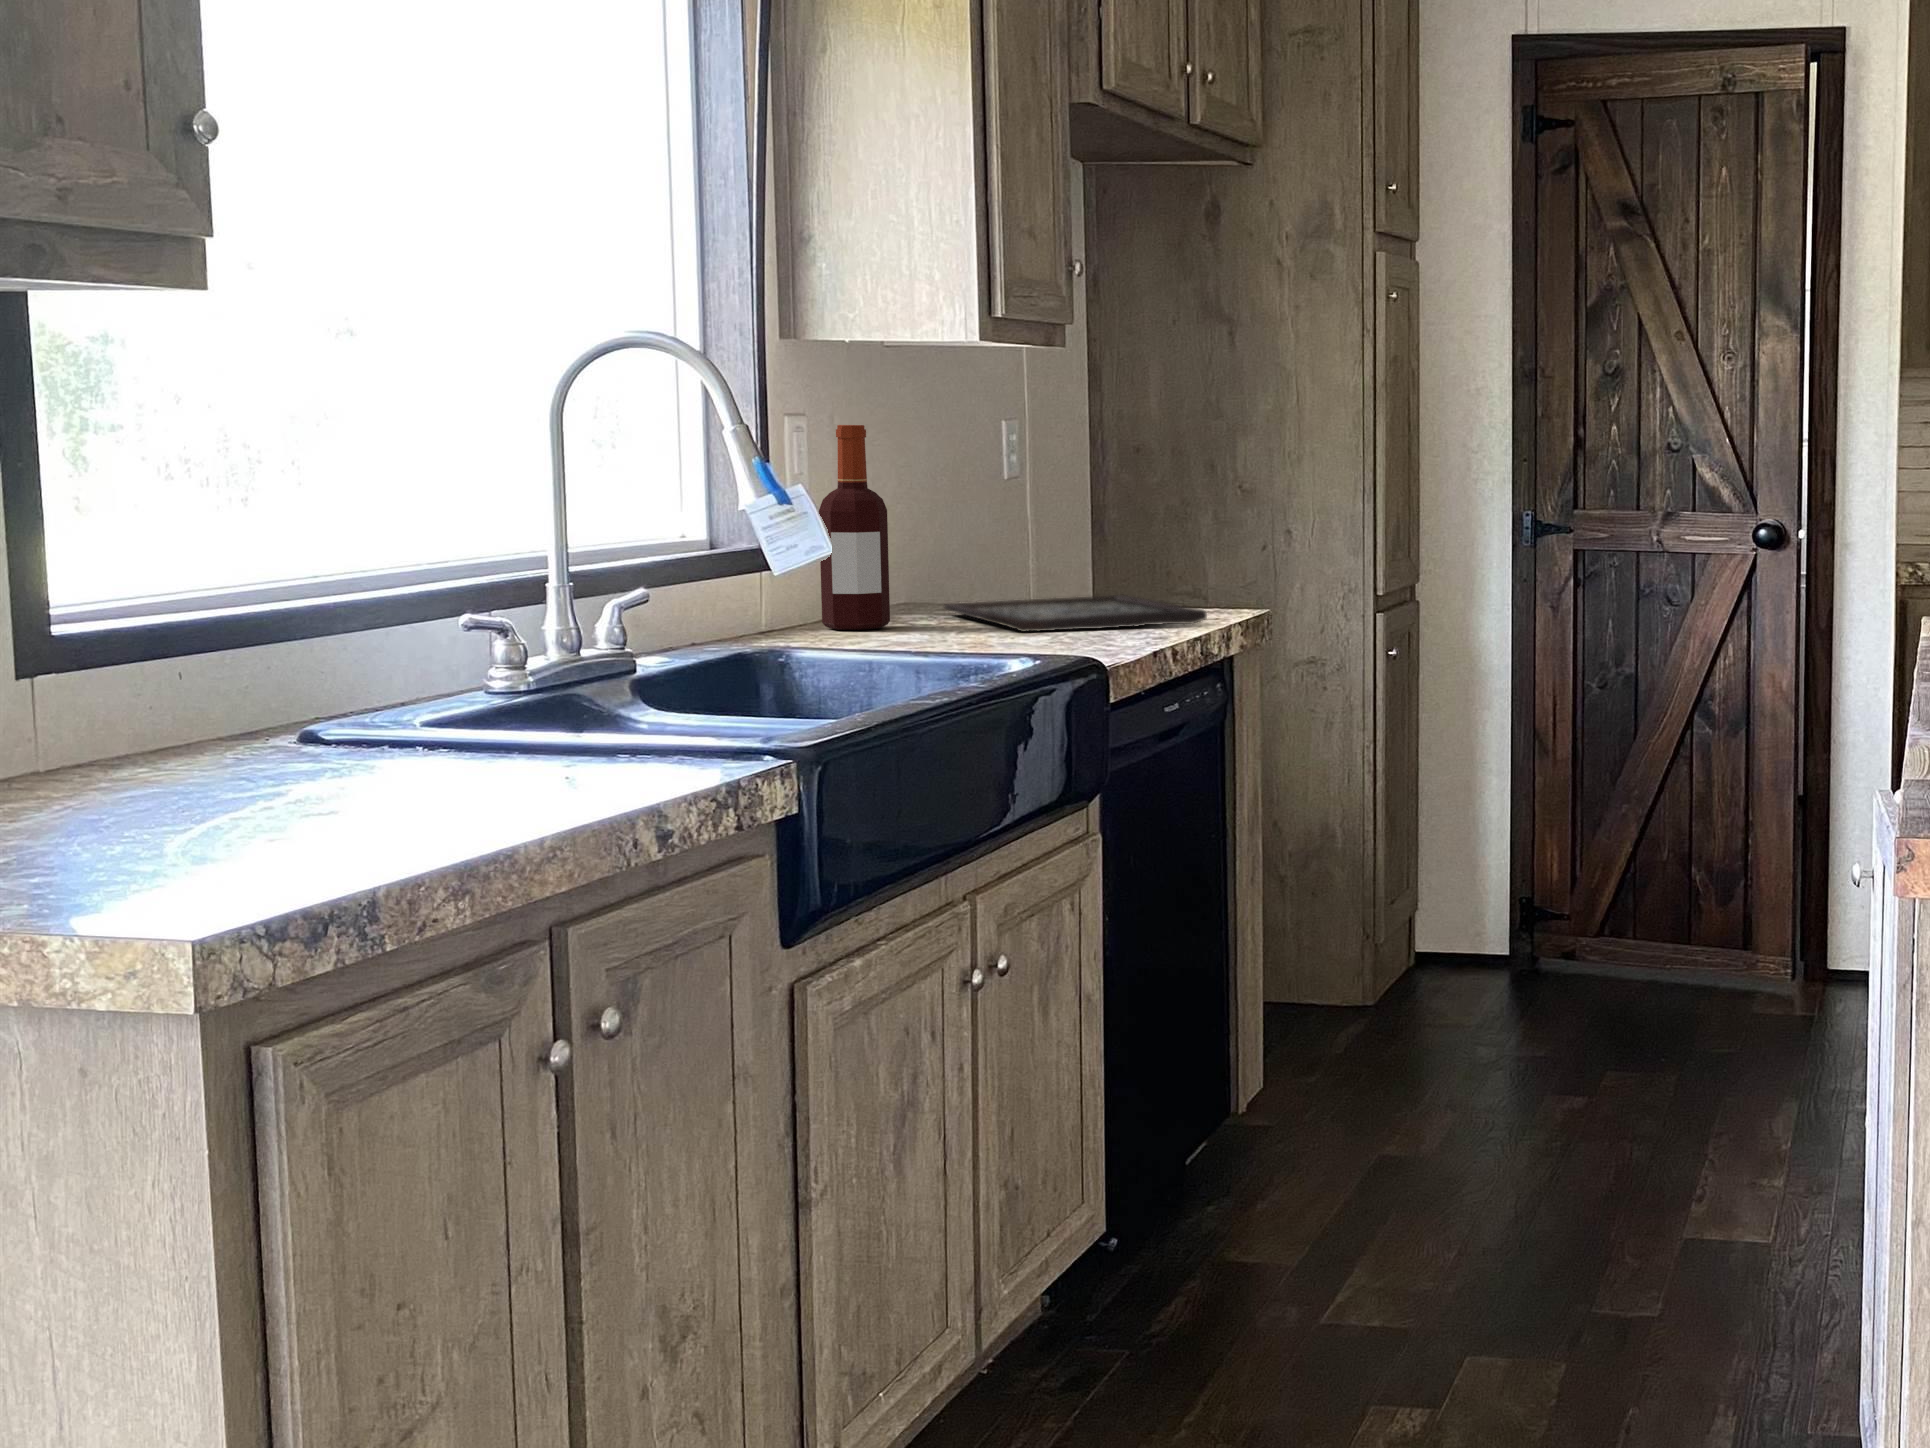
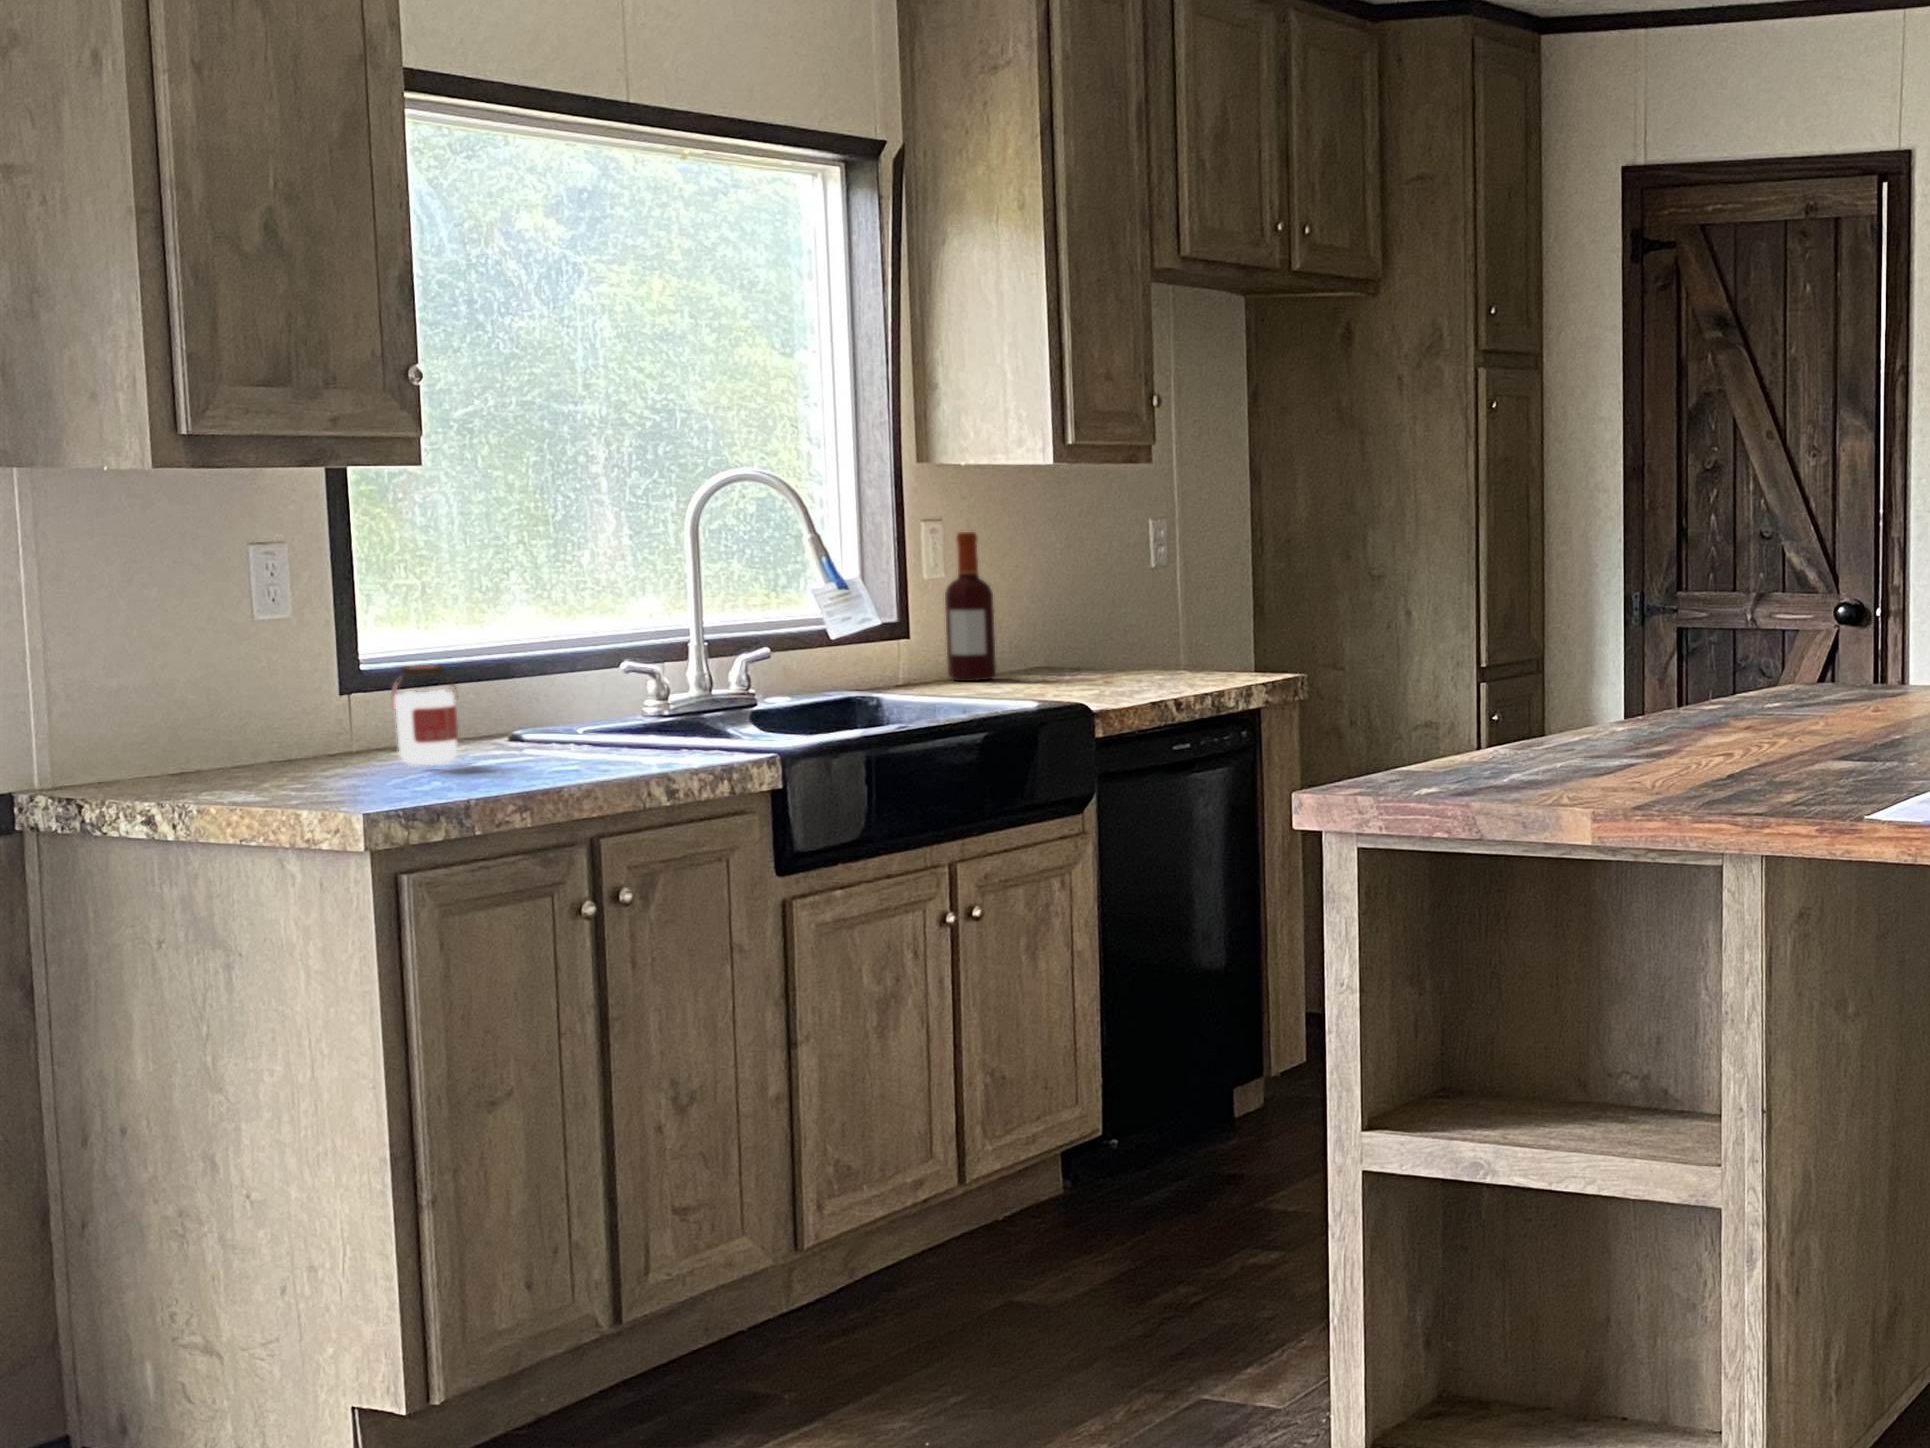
tray: present [944,595,1207,632] -> none [1057,658,1224,684]
jar: none [94,619,226,804] -> present [391,665,458,765]

